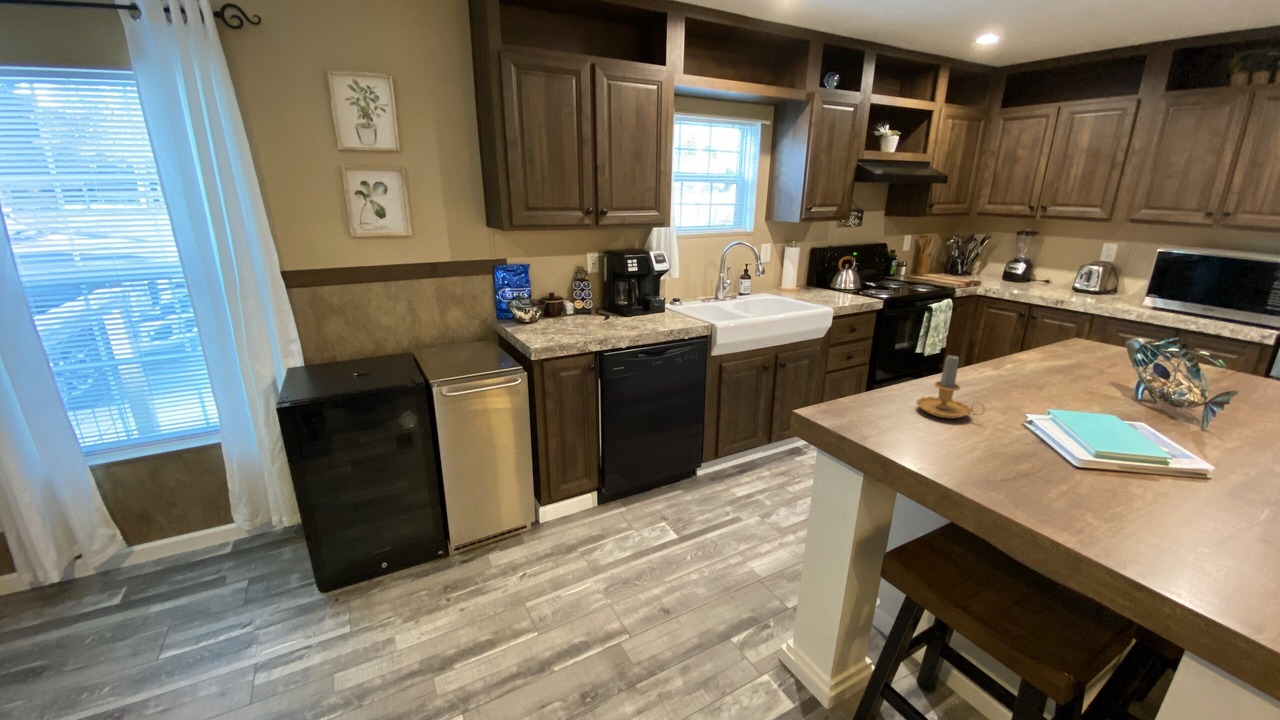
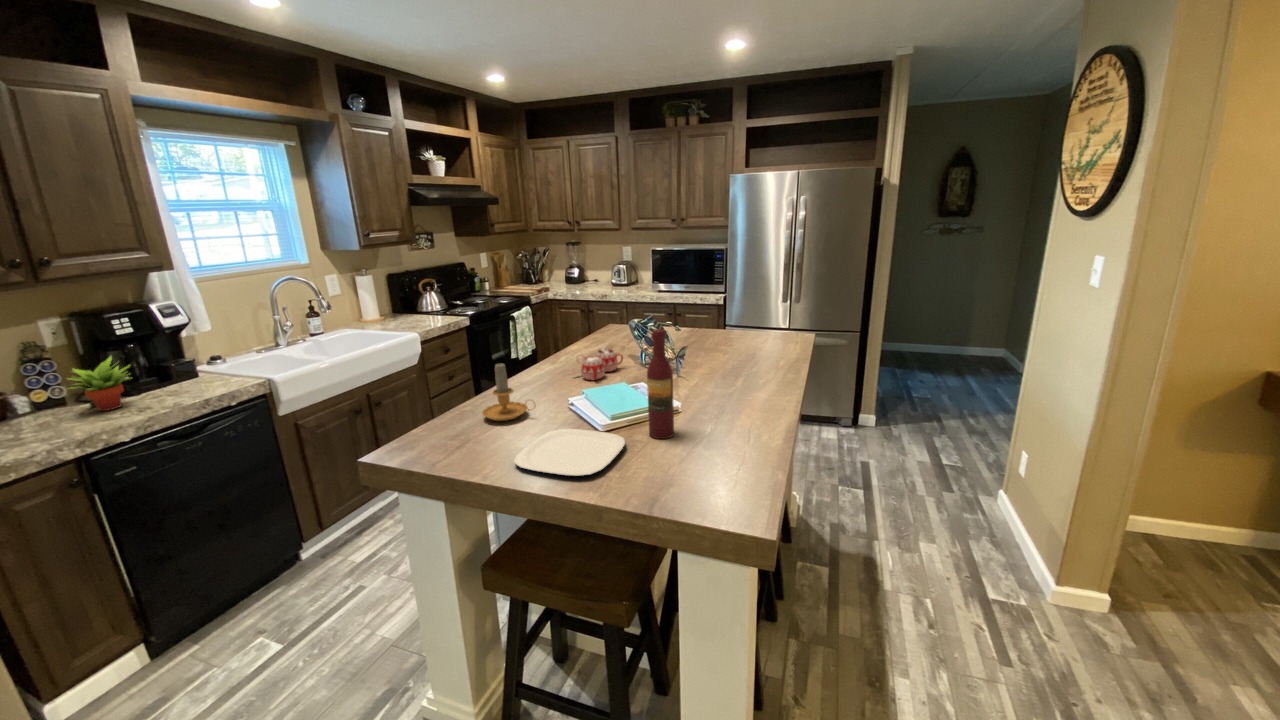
succulent plant: none [596,284,632,323] -> present [70,356,130,411]
wine bottle: none [1160,359,1246,509] -> present [647,329,674,439]
mug: none [1027,363,1108,402] -> present [574,346,623,380]
plate: none [960,446,1123,516] -> present [514,429,625,476]

